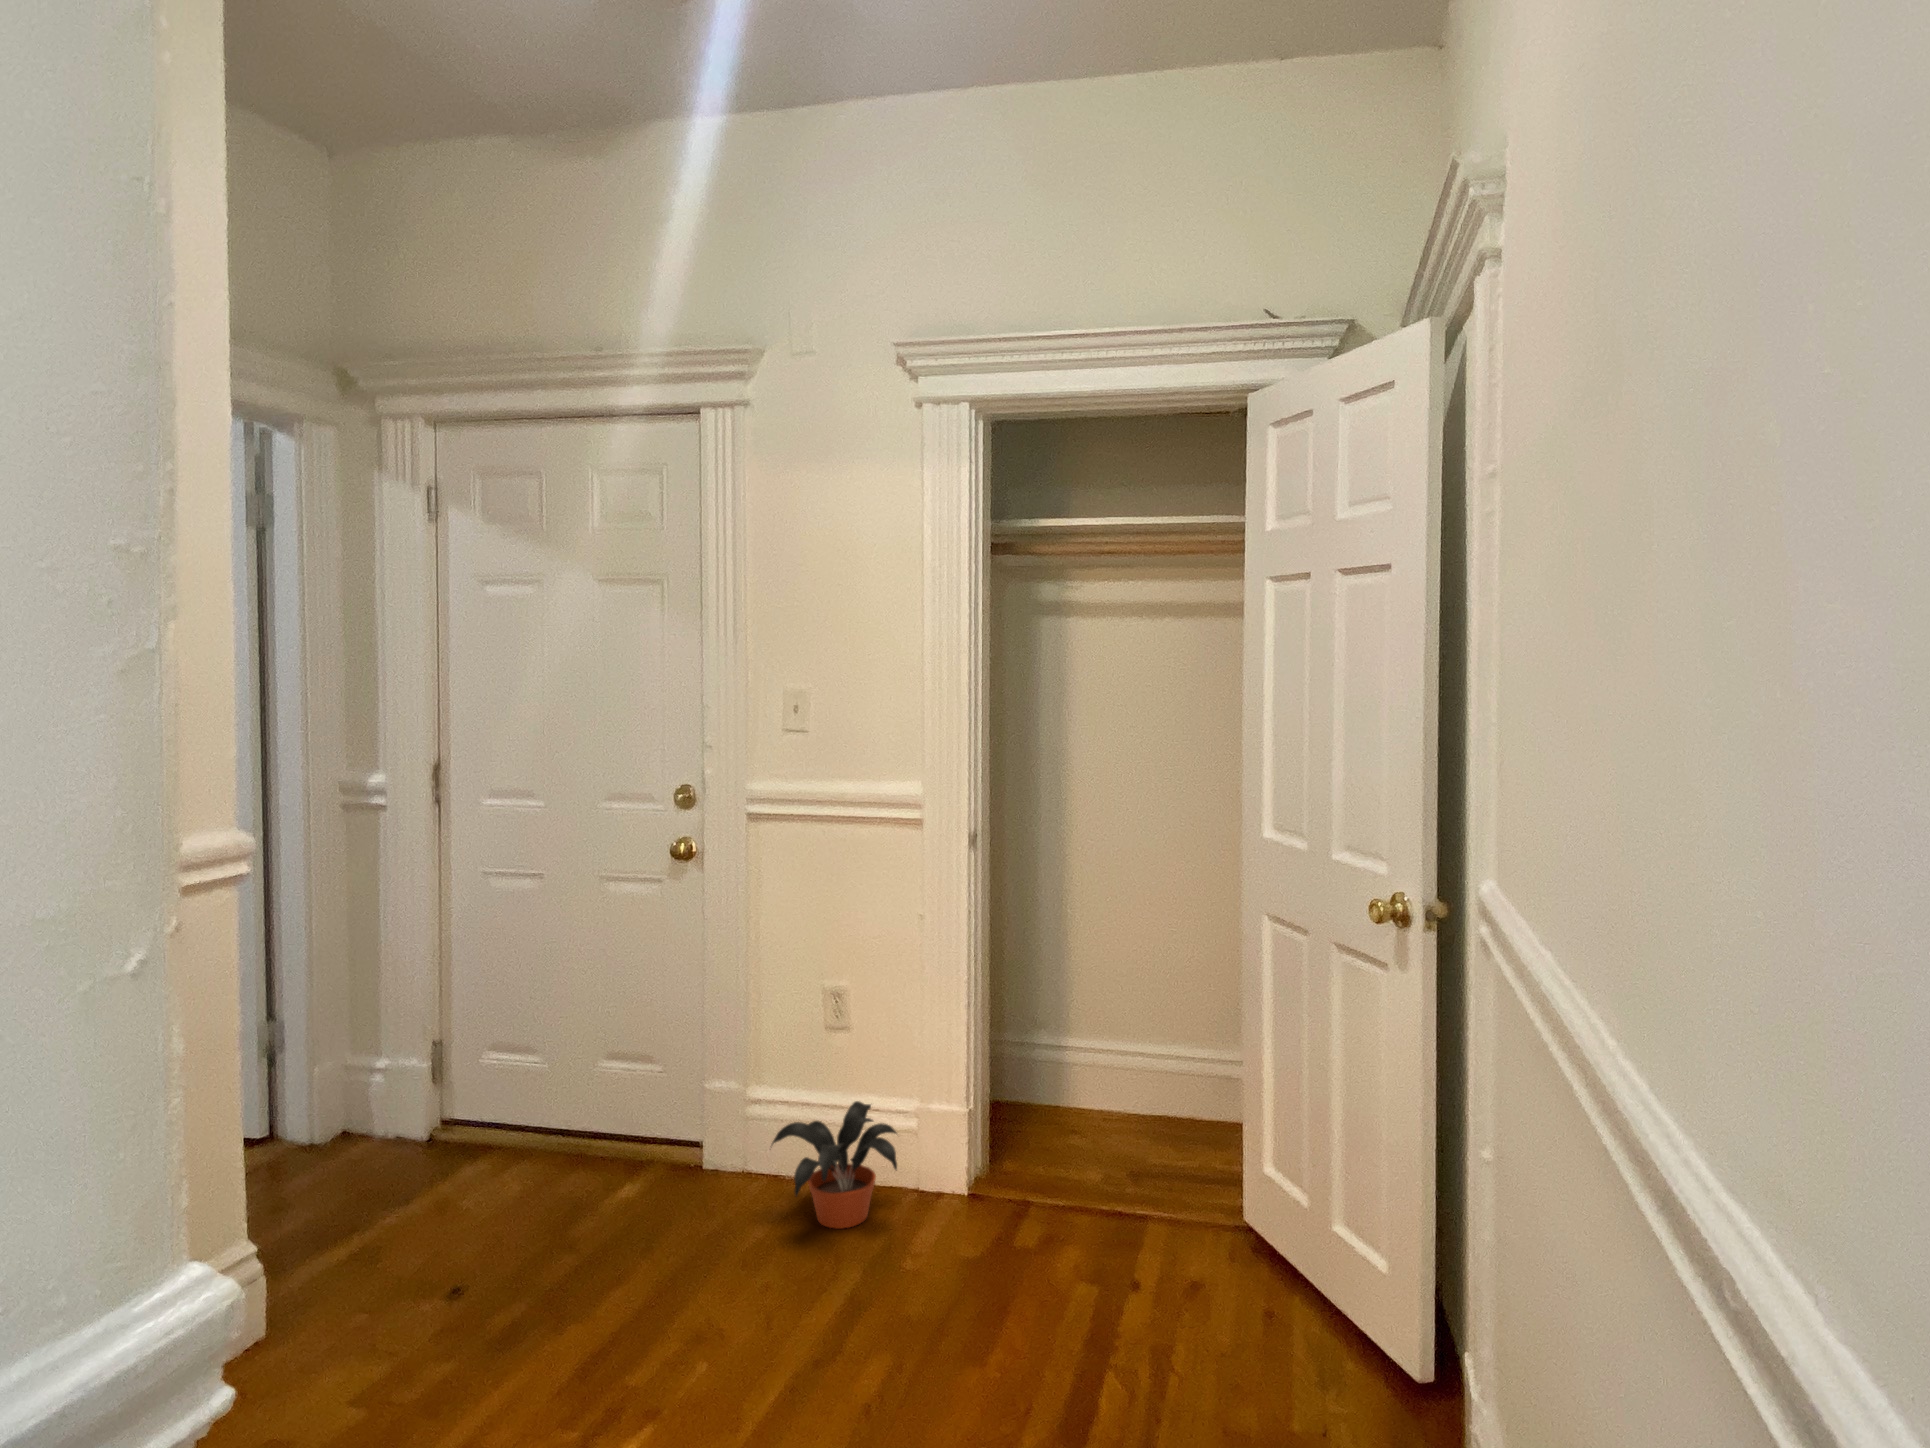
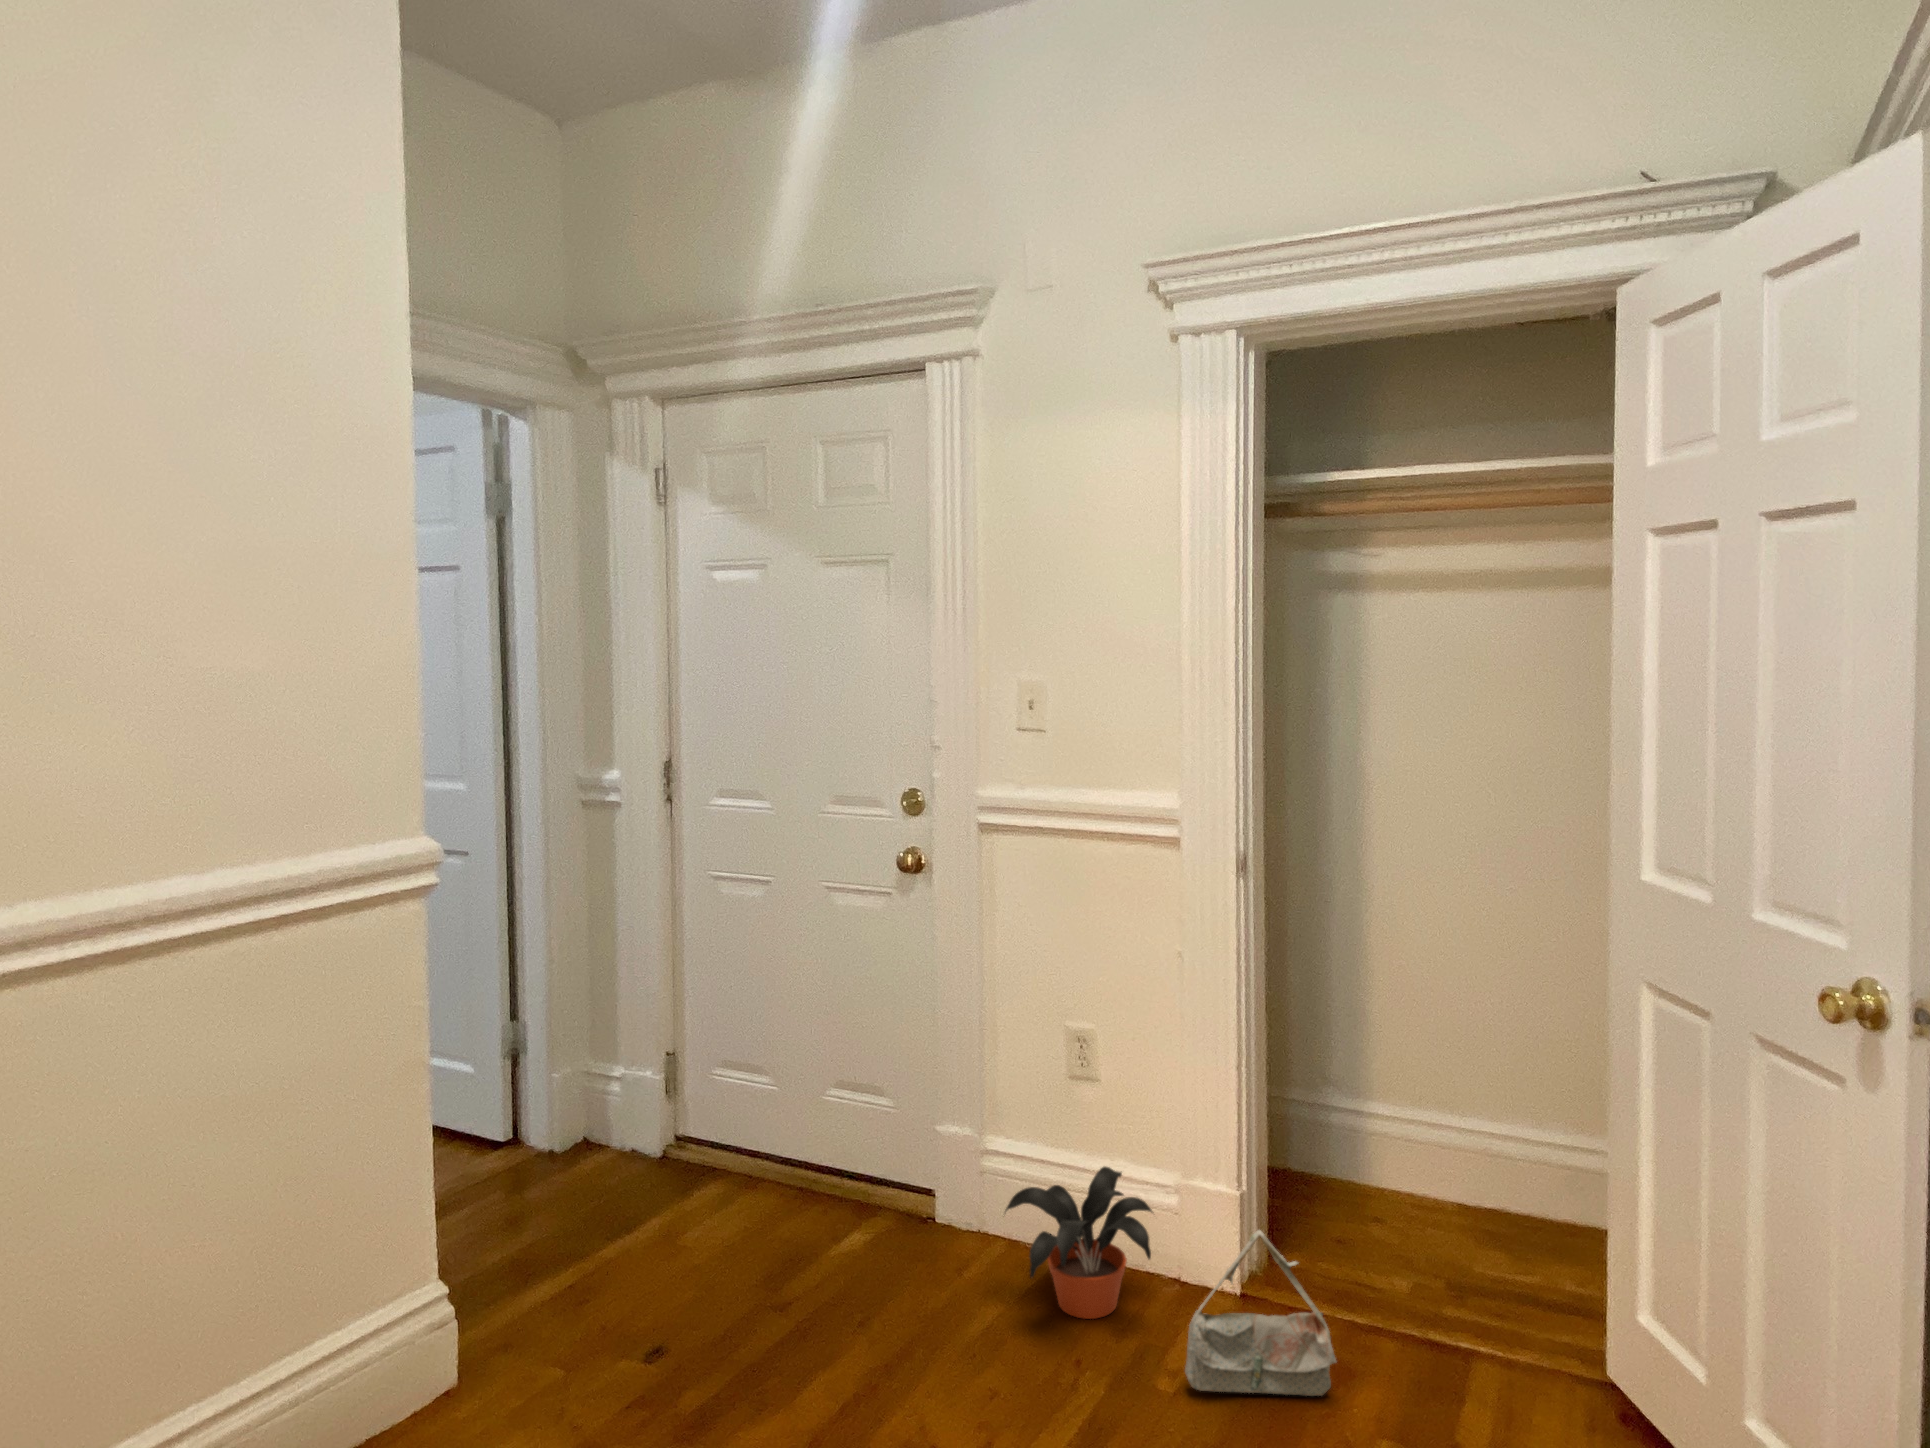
bag: none [926,1131,1046,1268] -> present [1185,1230,1336,1396]

